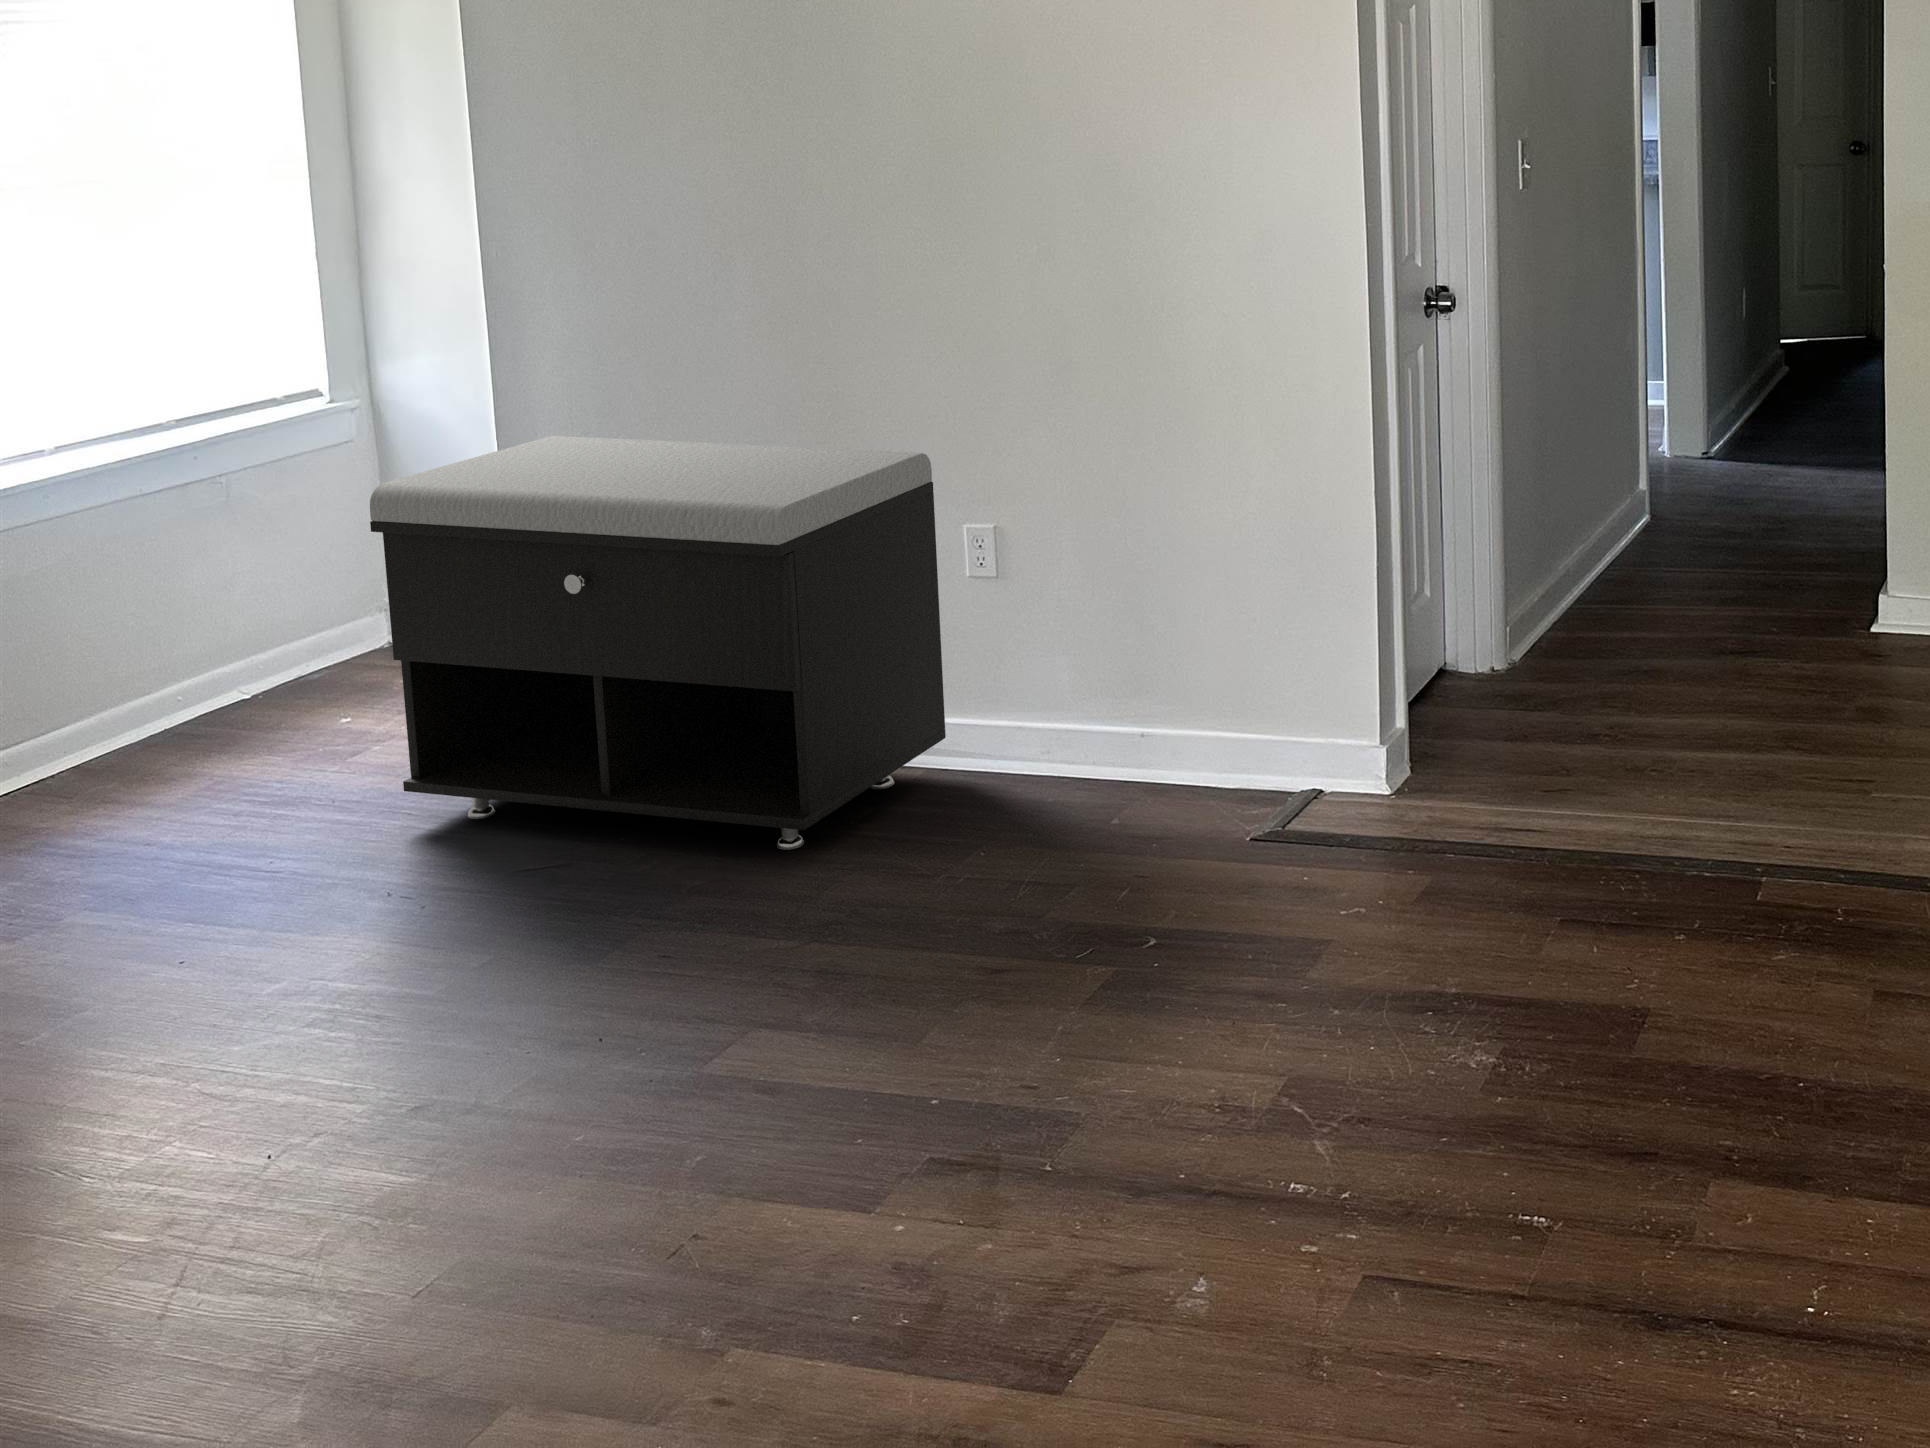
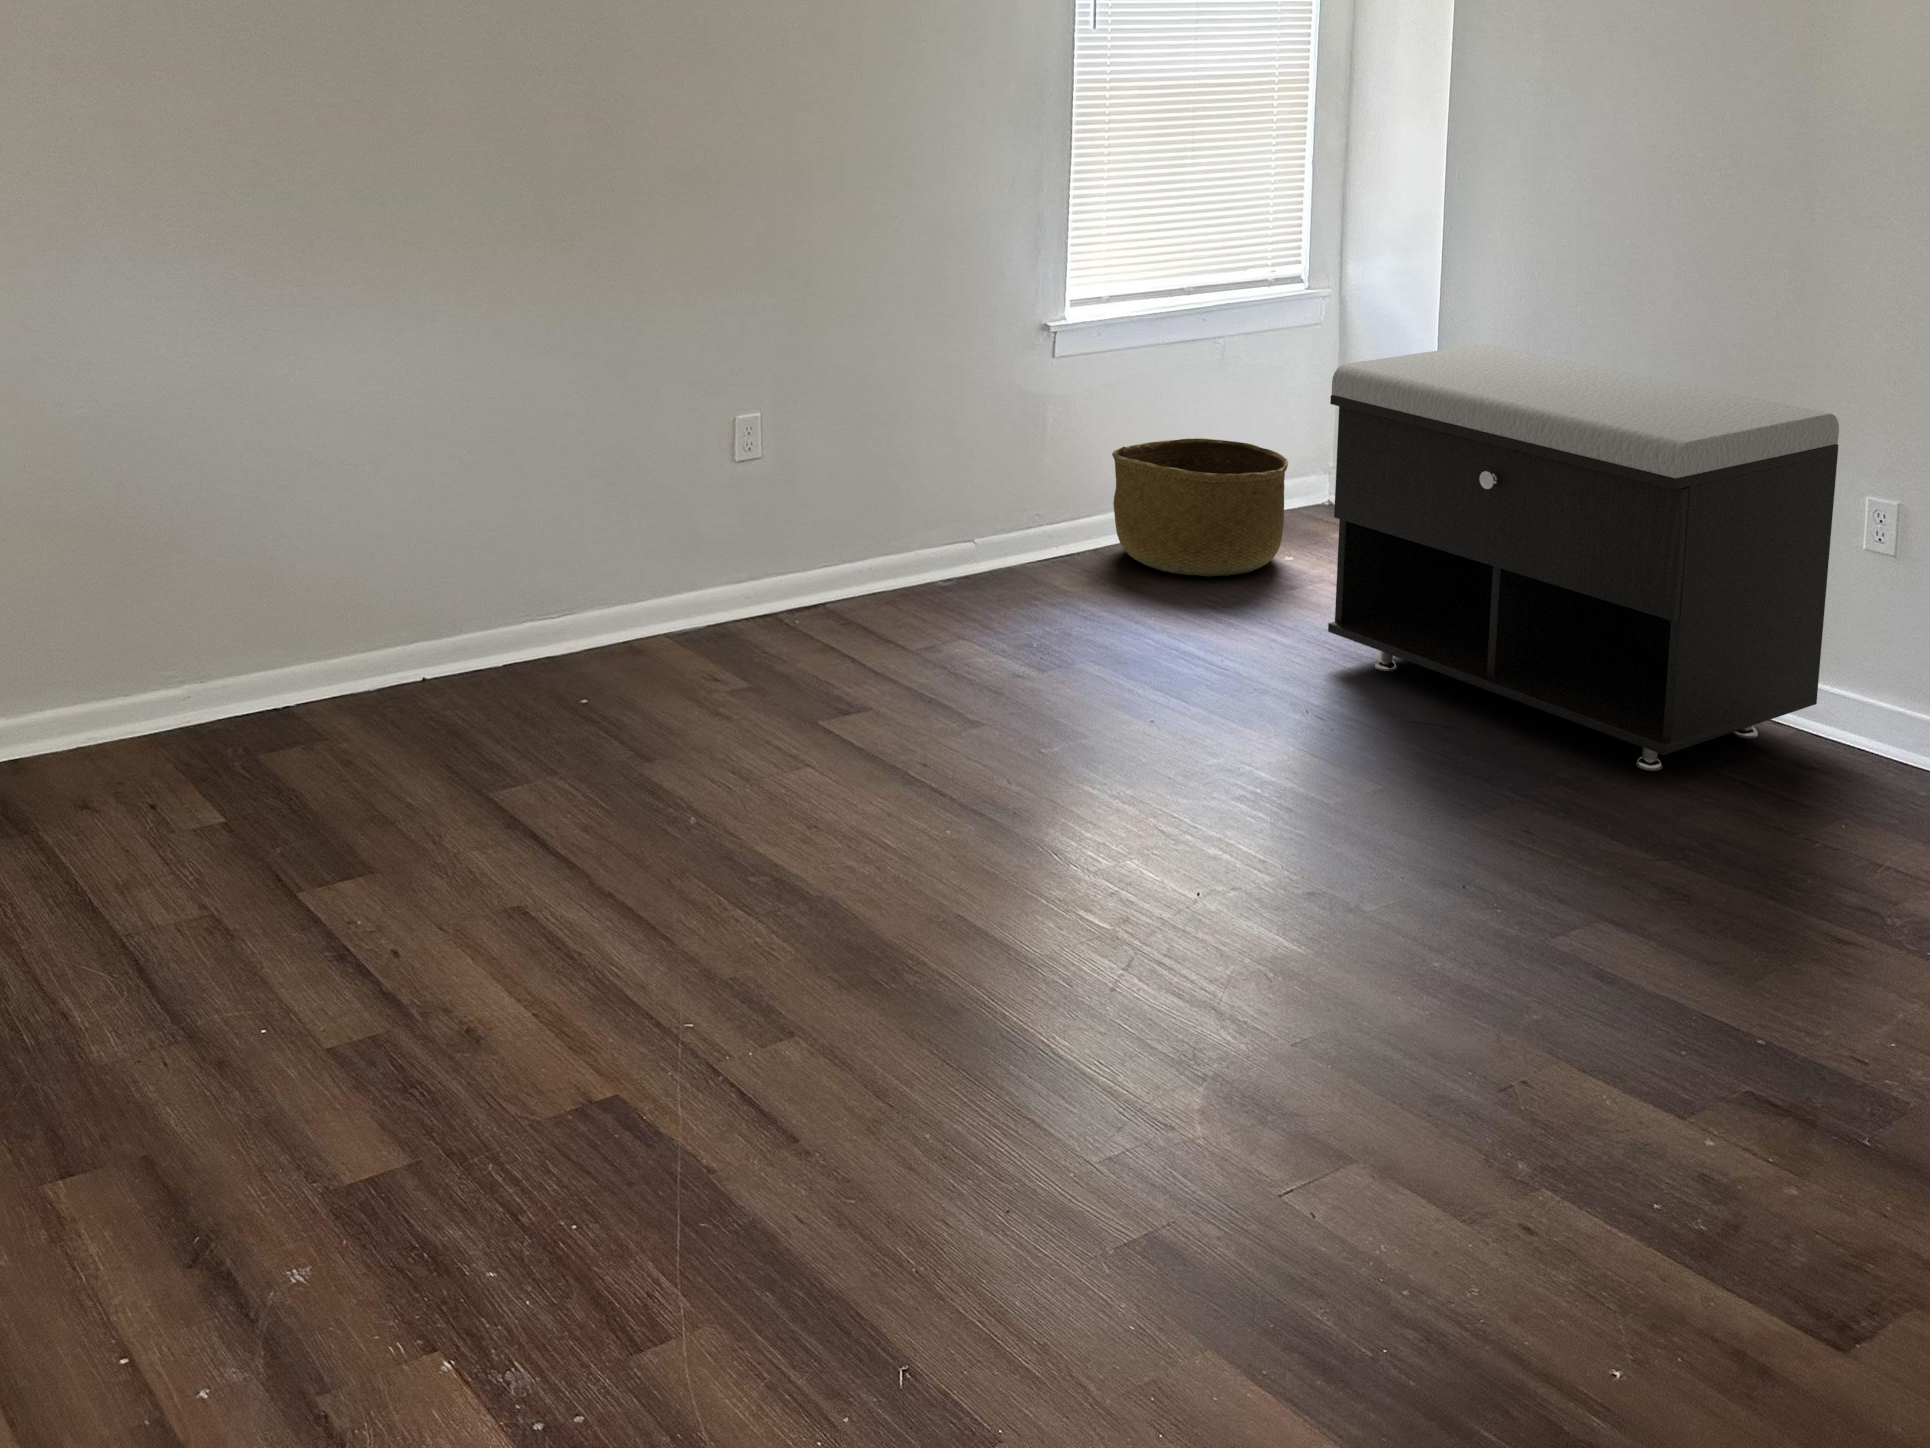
basket: none [79,593,331,768] -> present [1112,438,1288,577]

